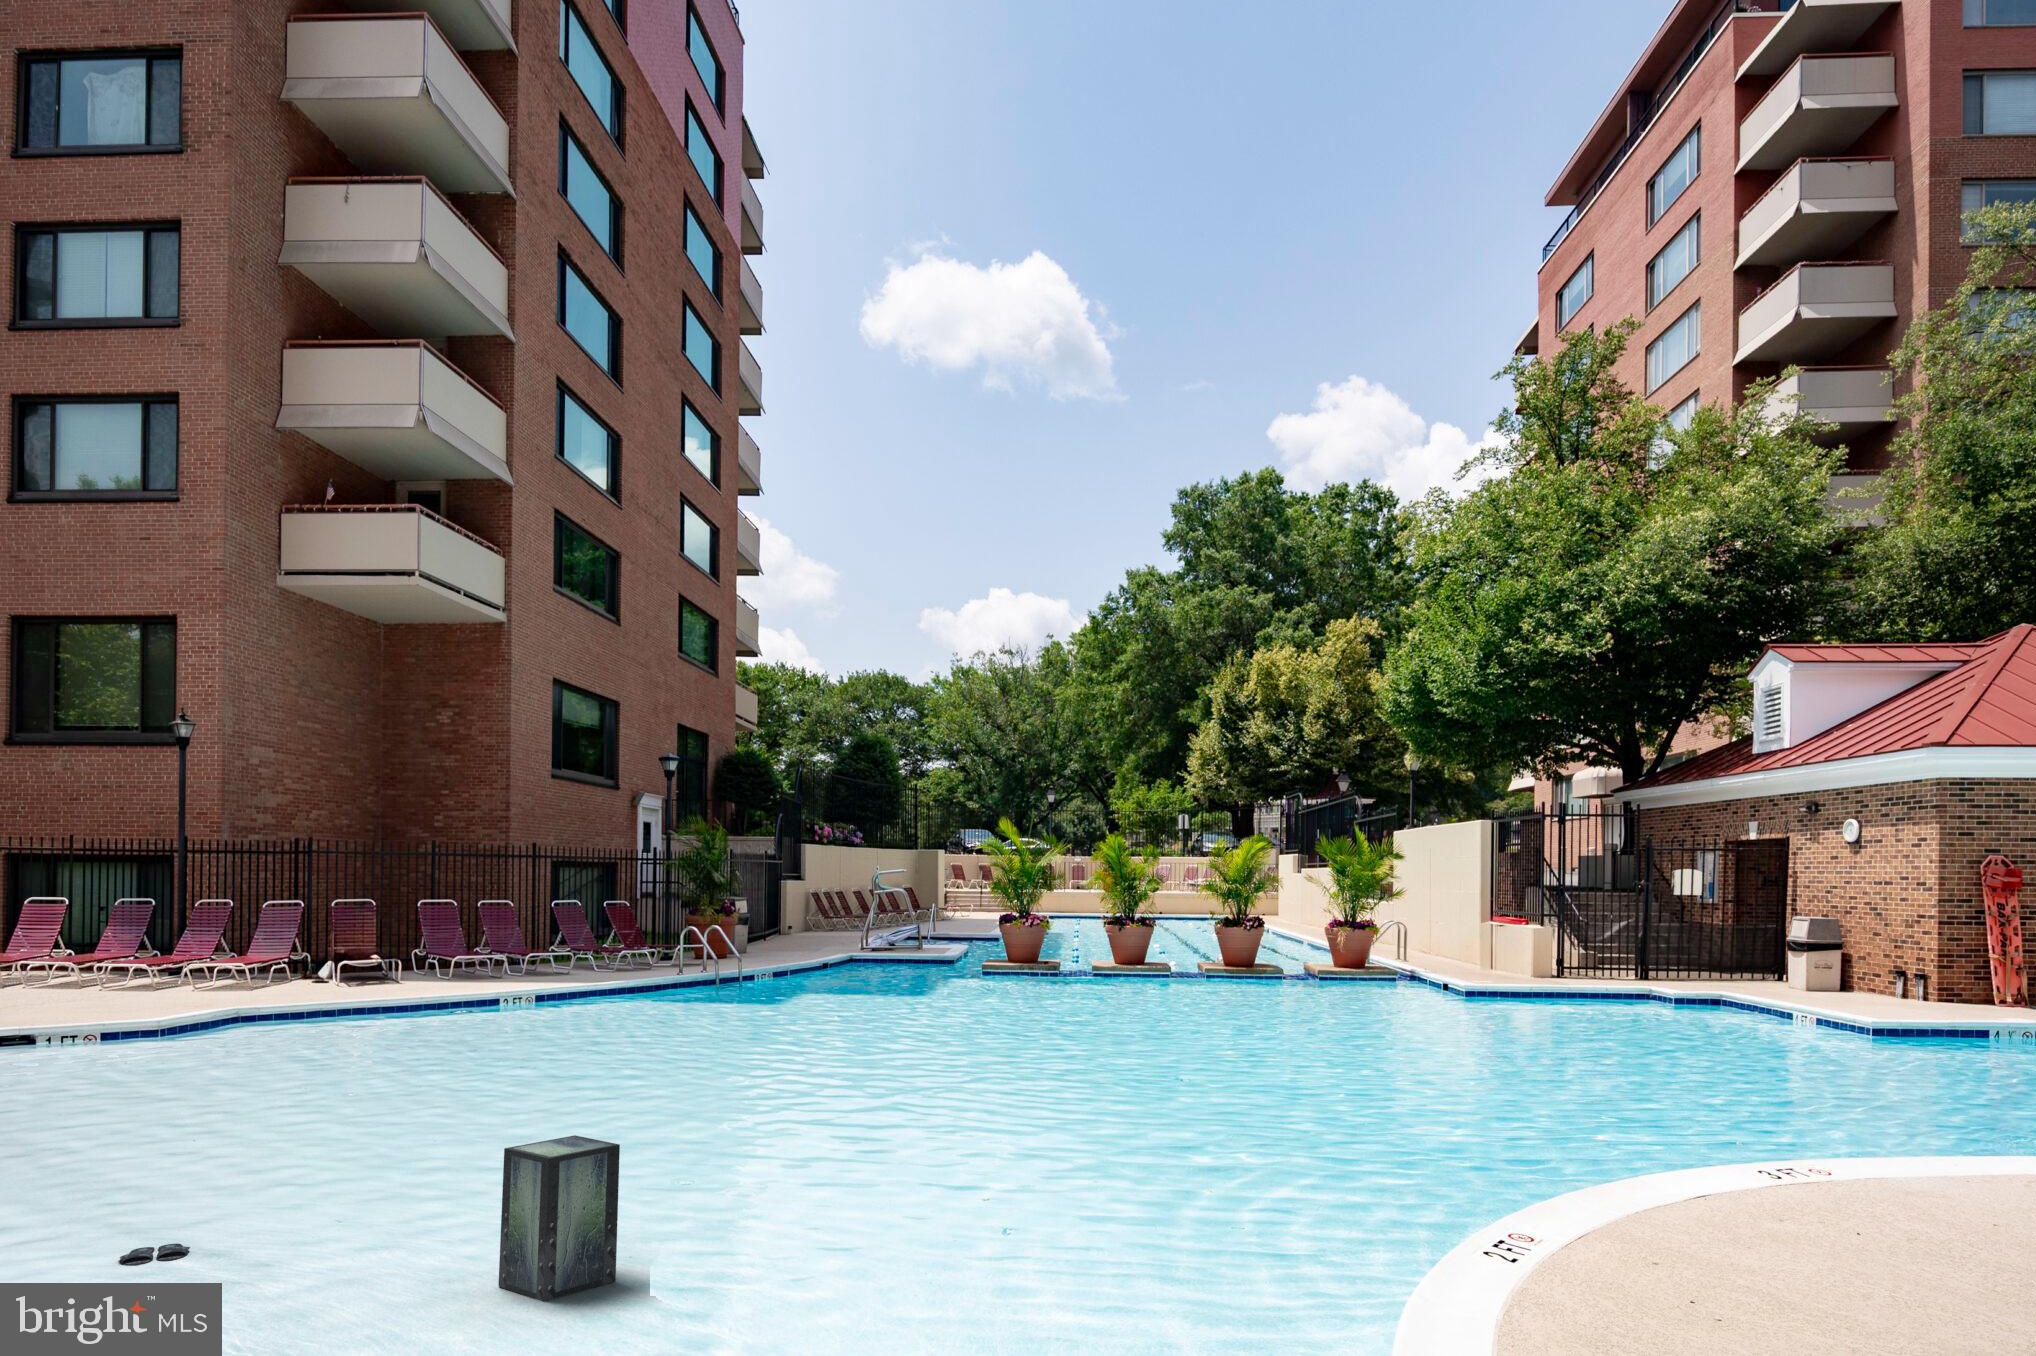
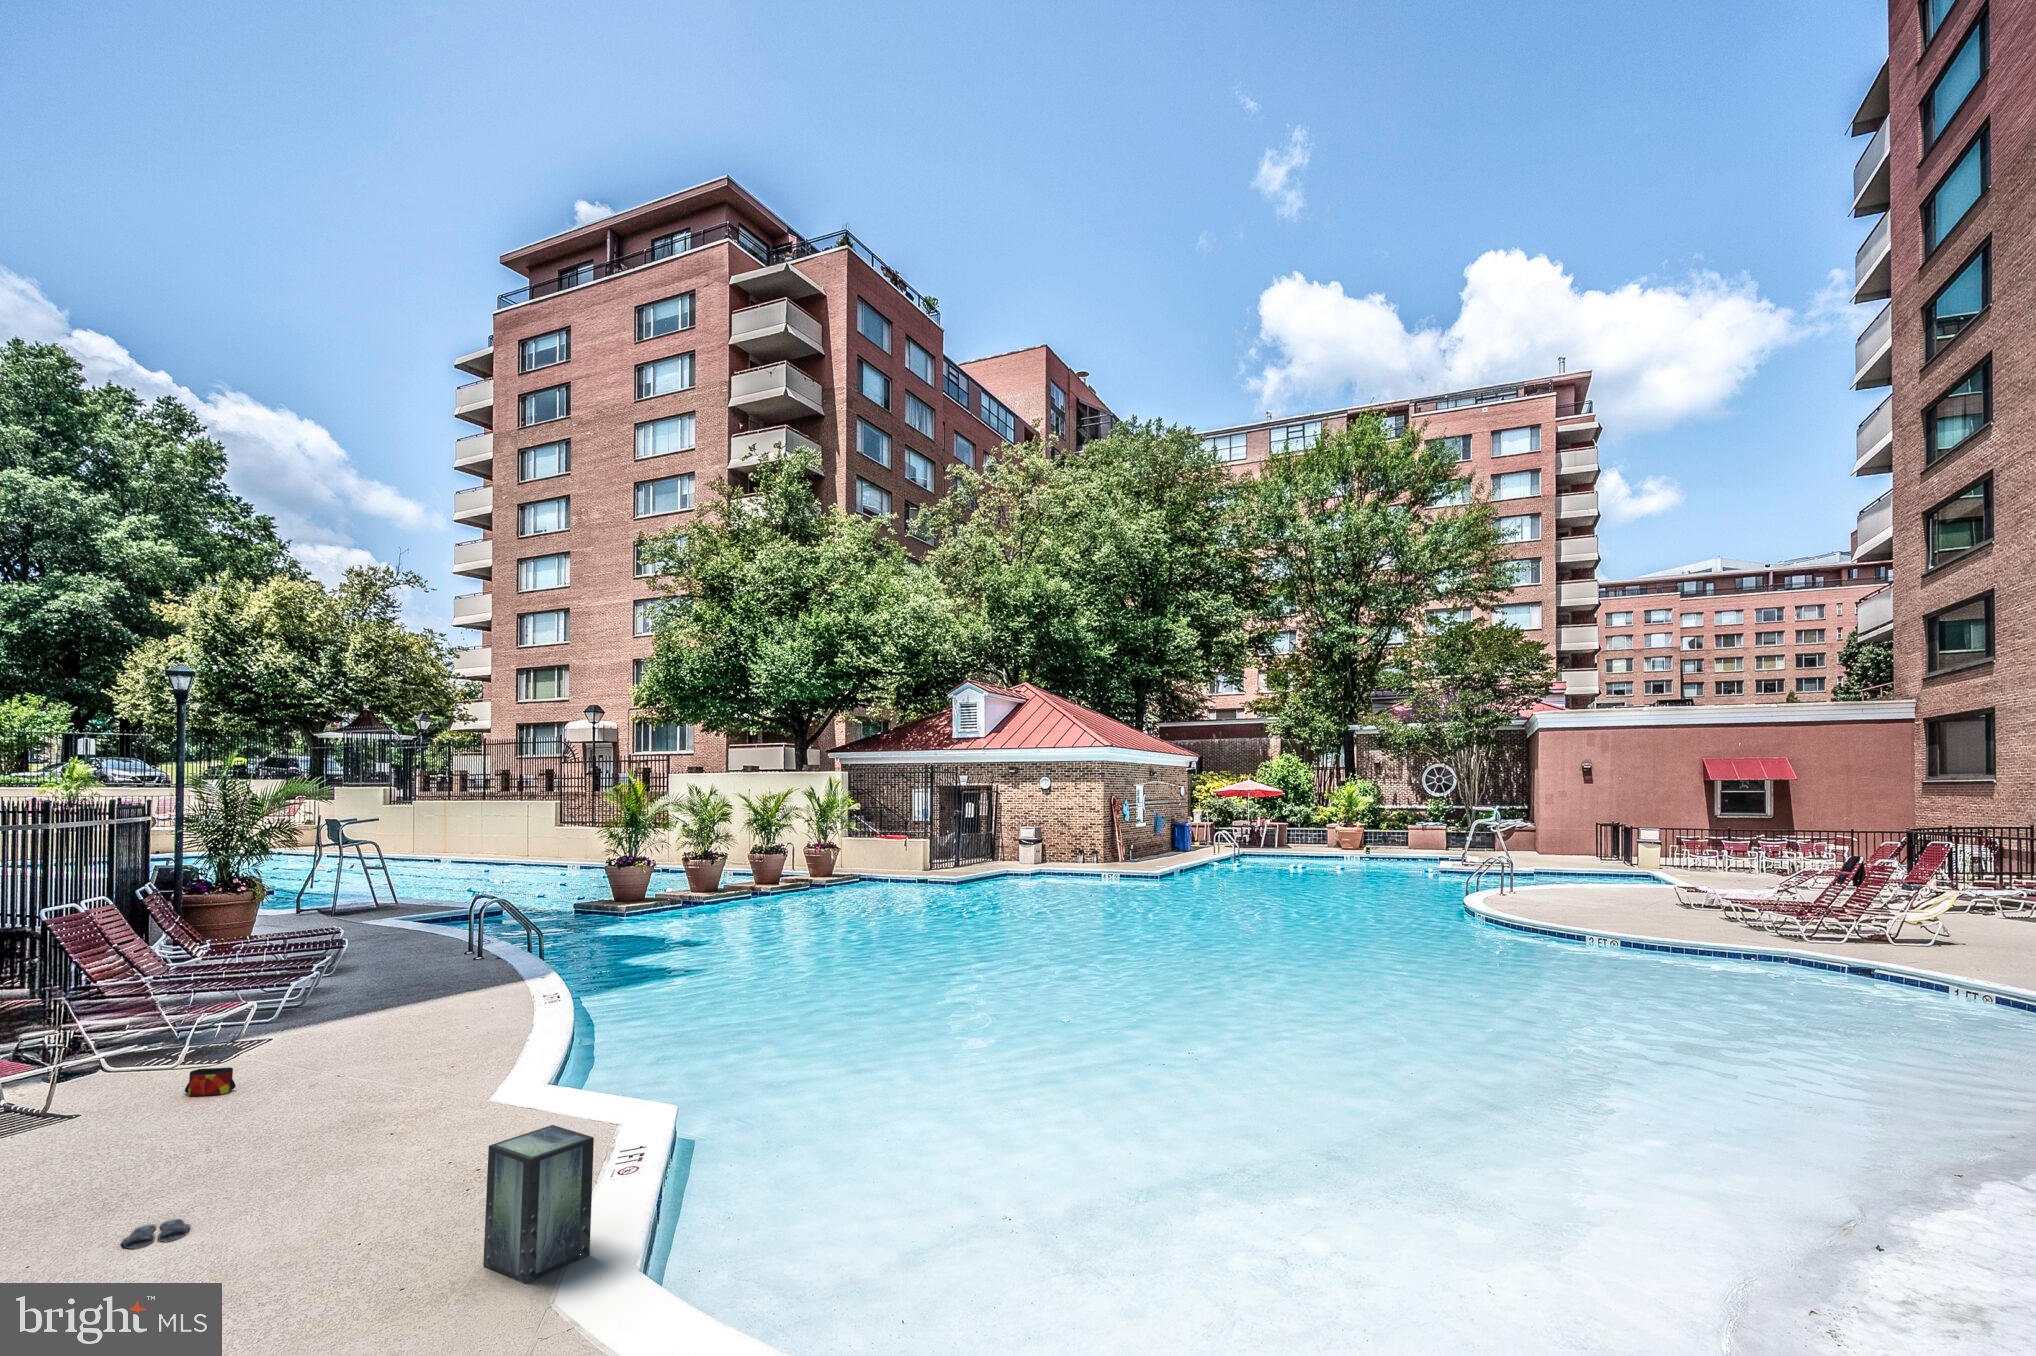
bag: none [181,1120,234,1152] -> present [184,1067,236,1097]

